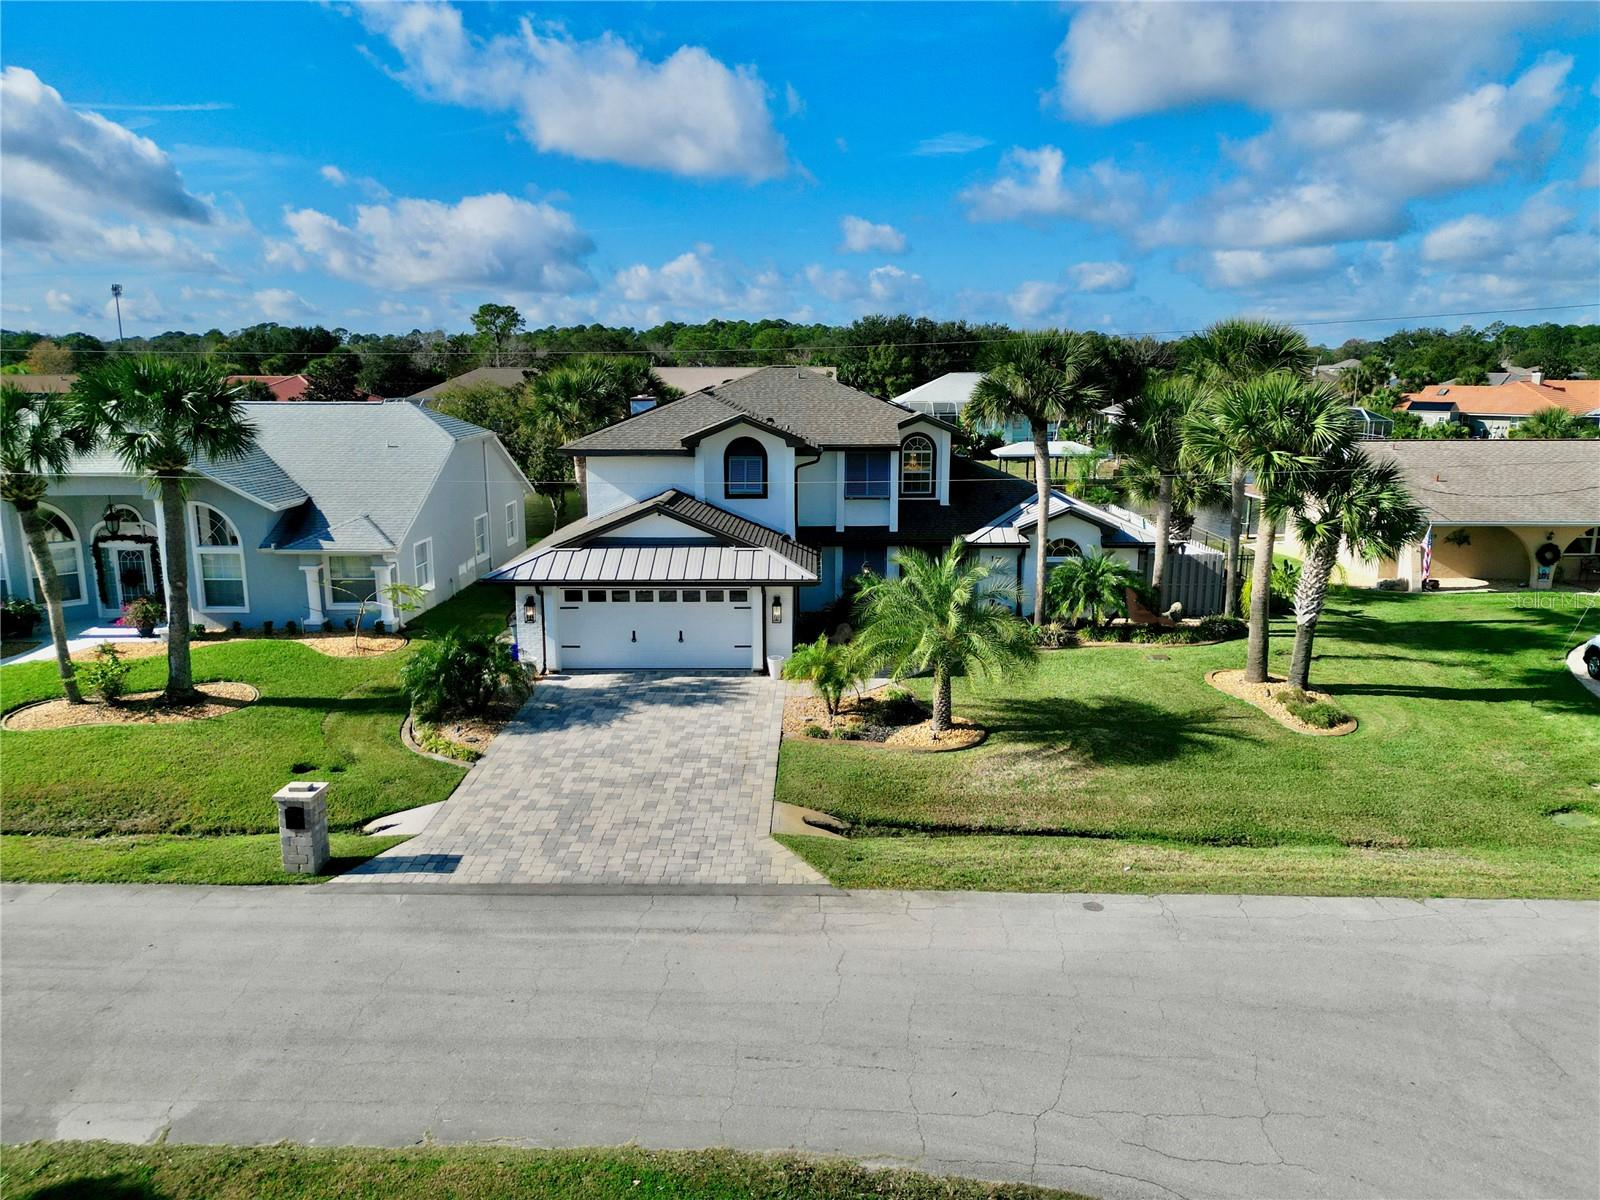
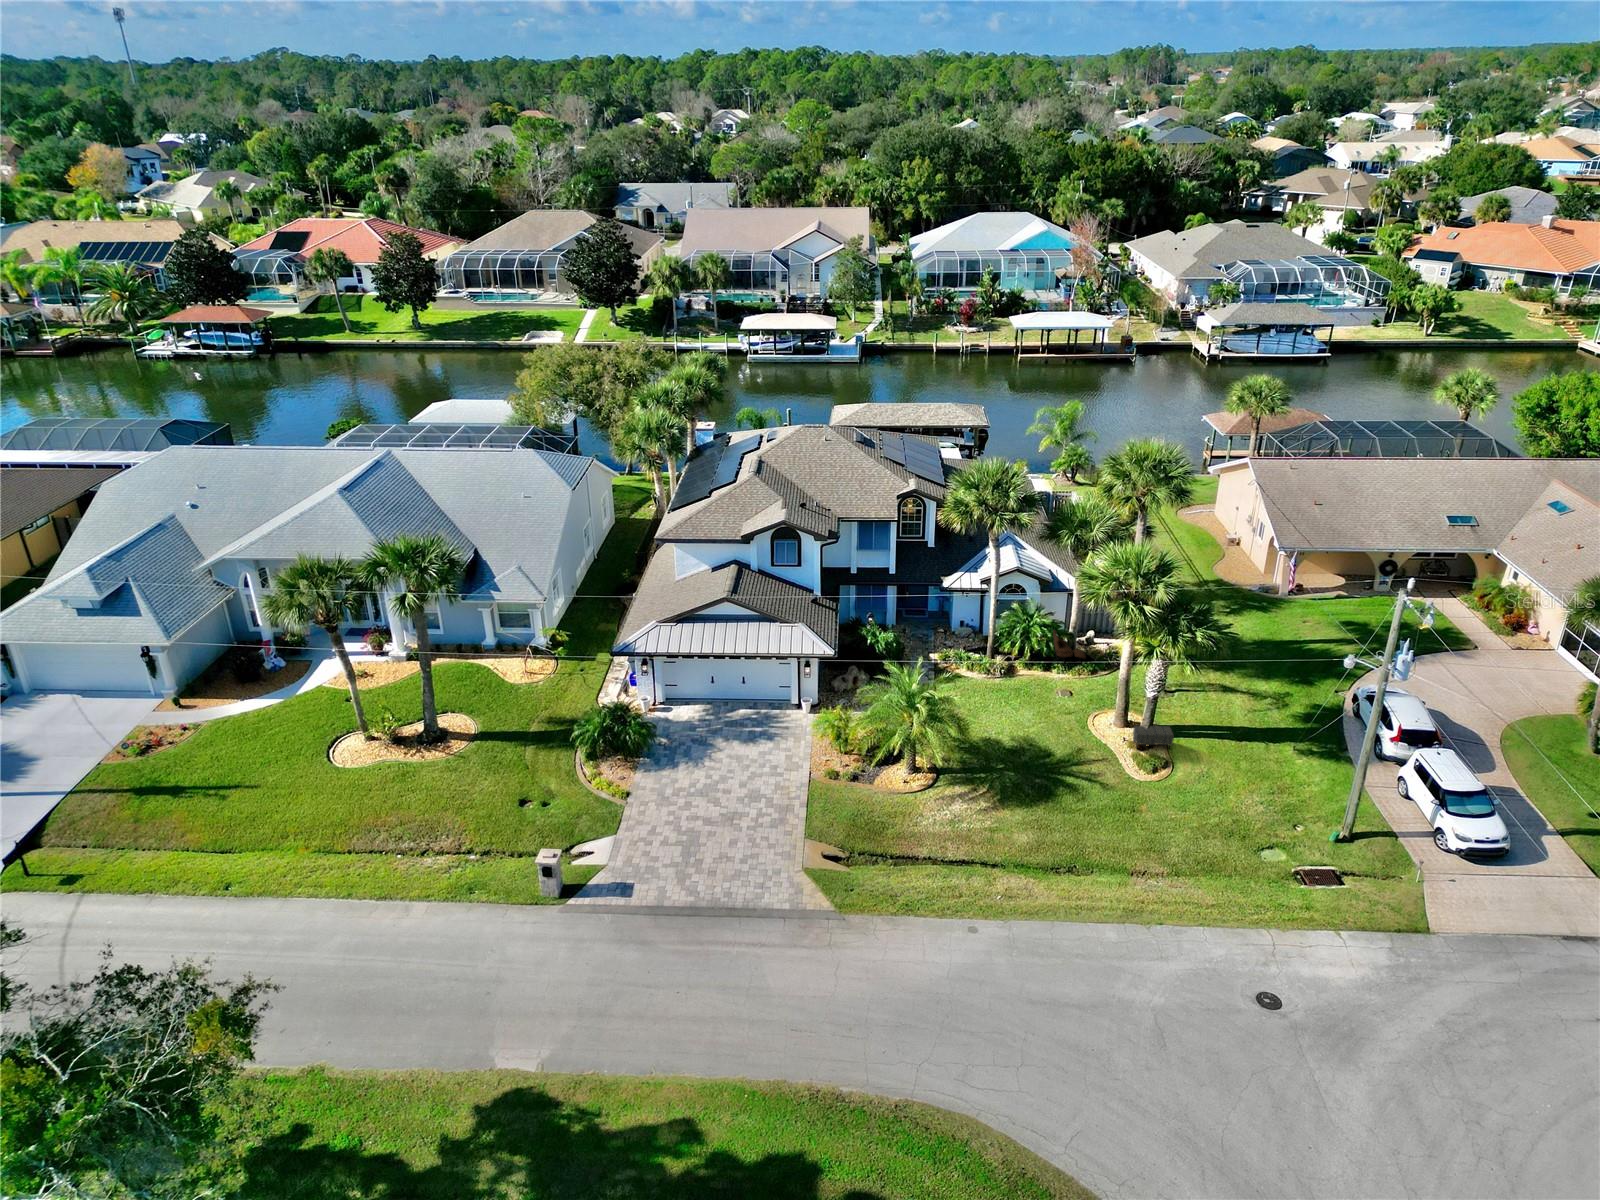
bench: none [1279,672,1348,705] -> present [1133,726,1174,748]

